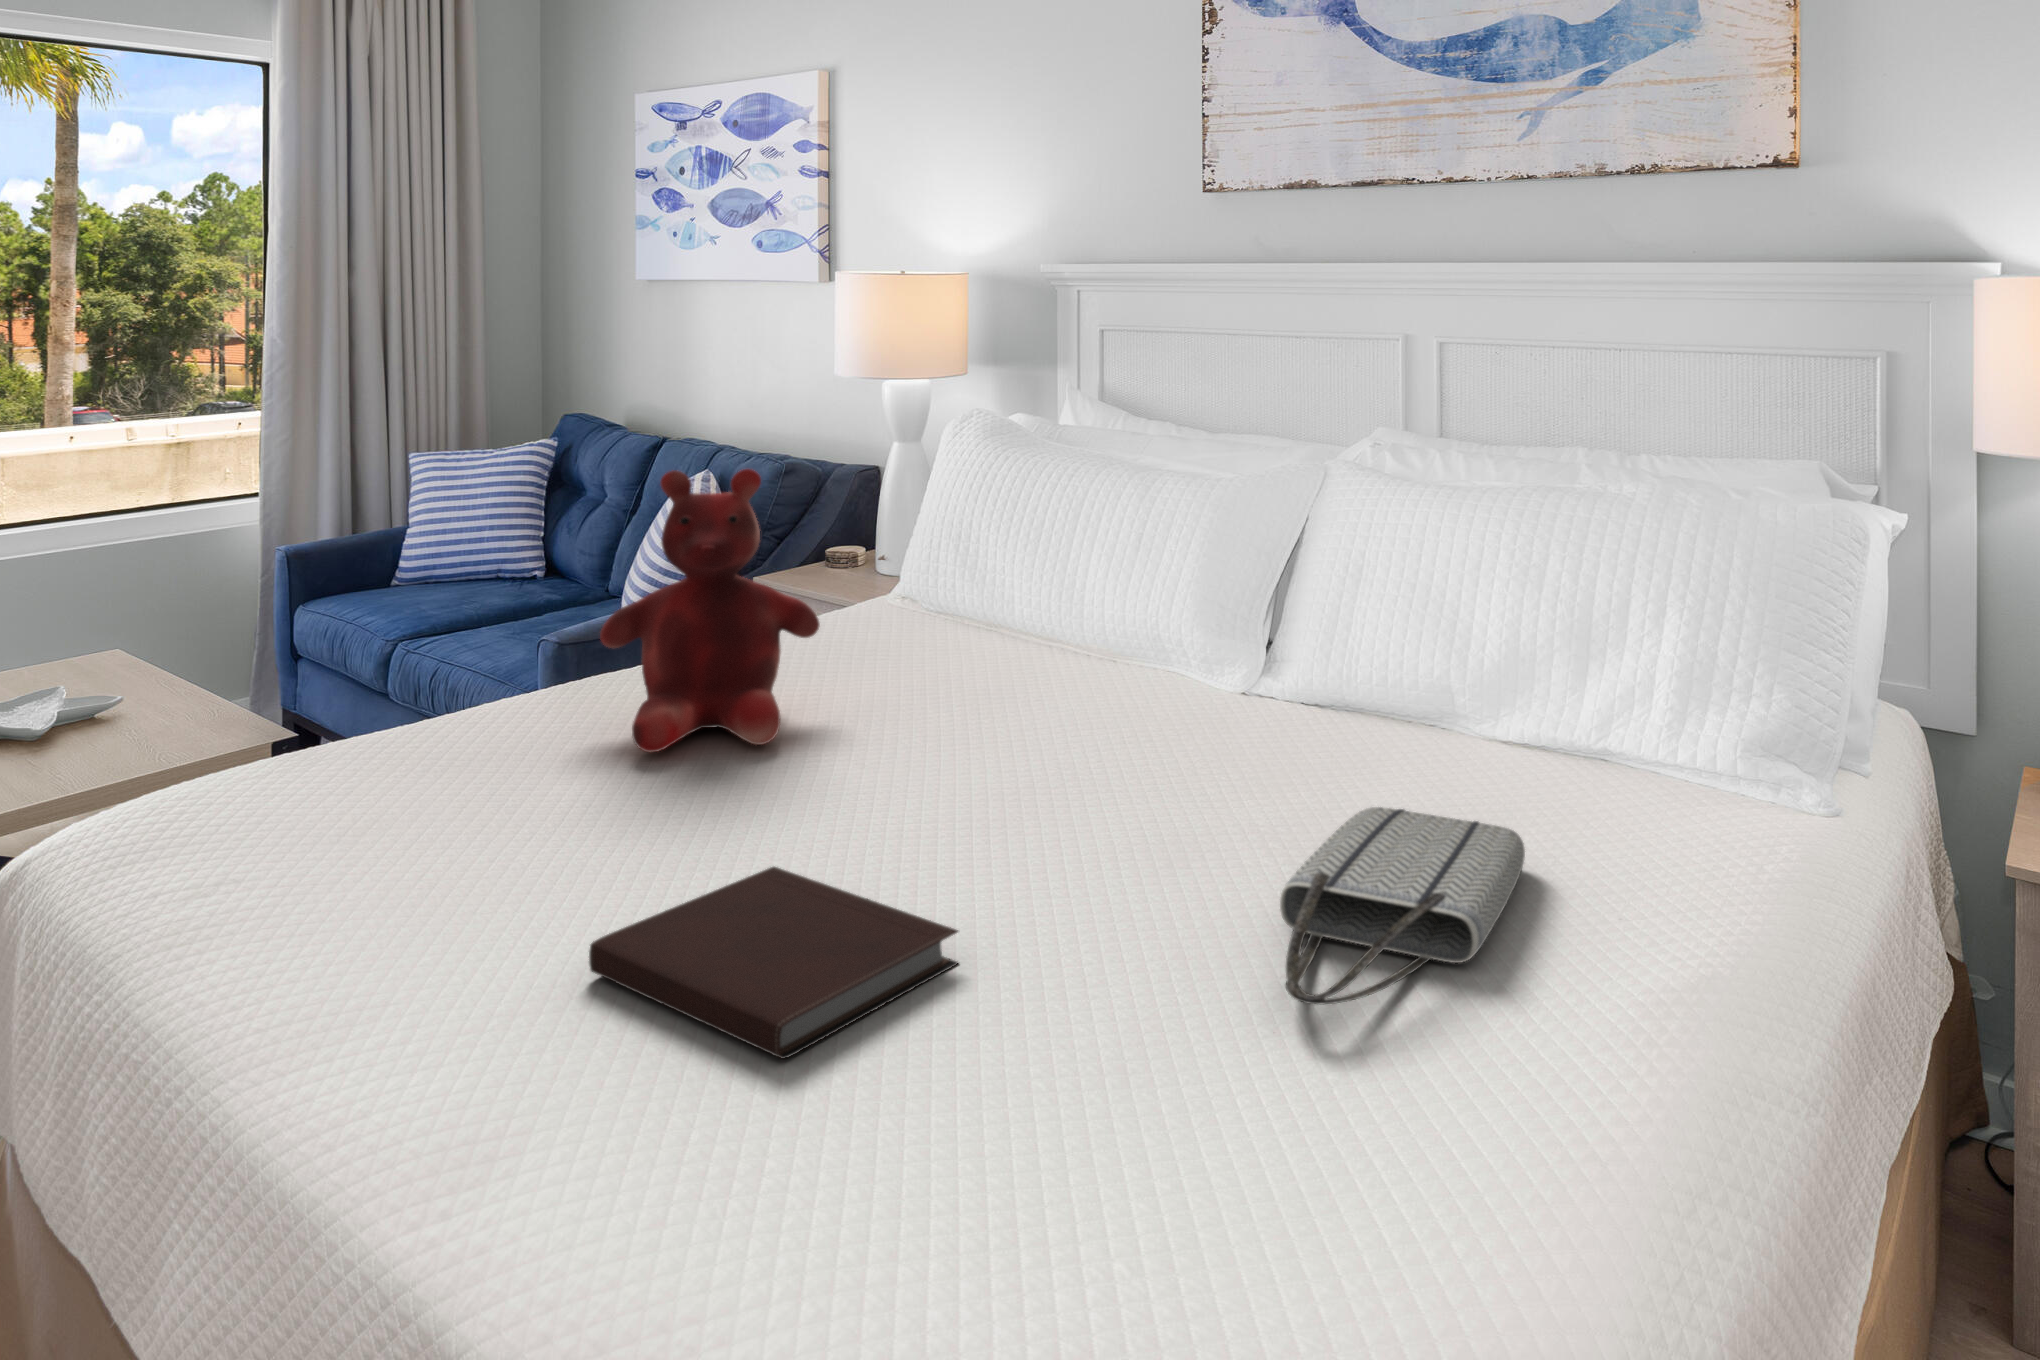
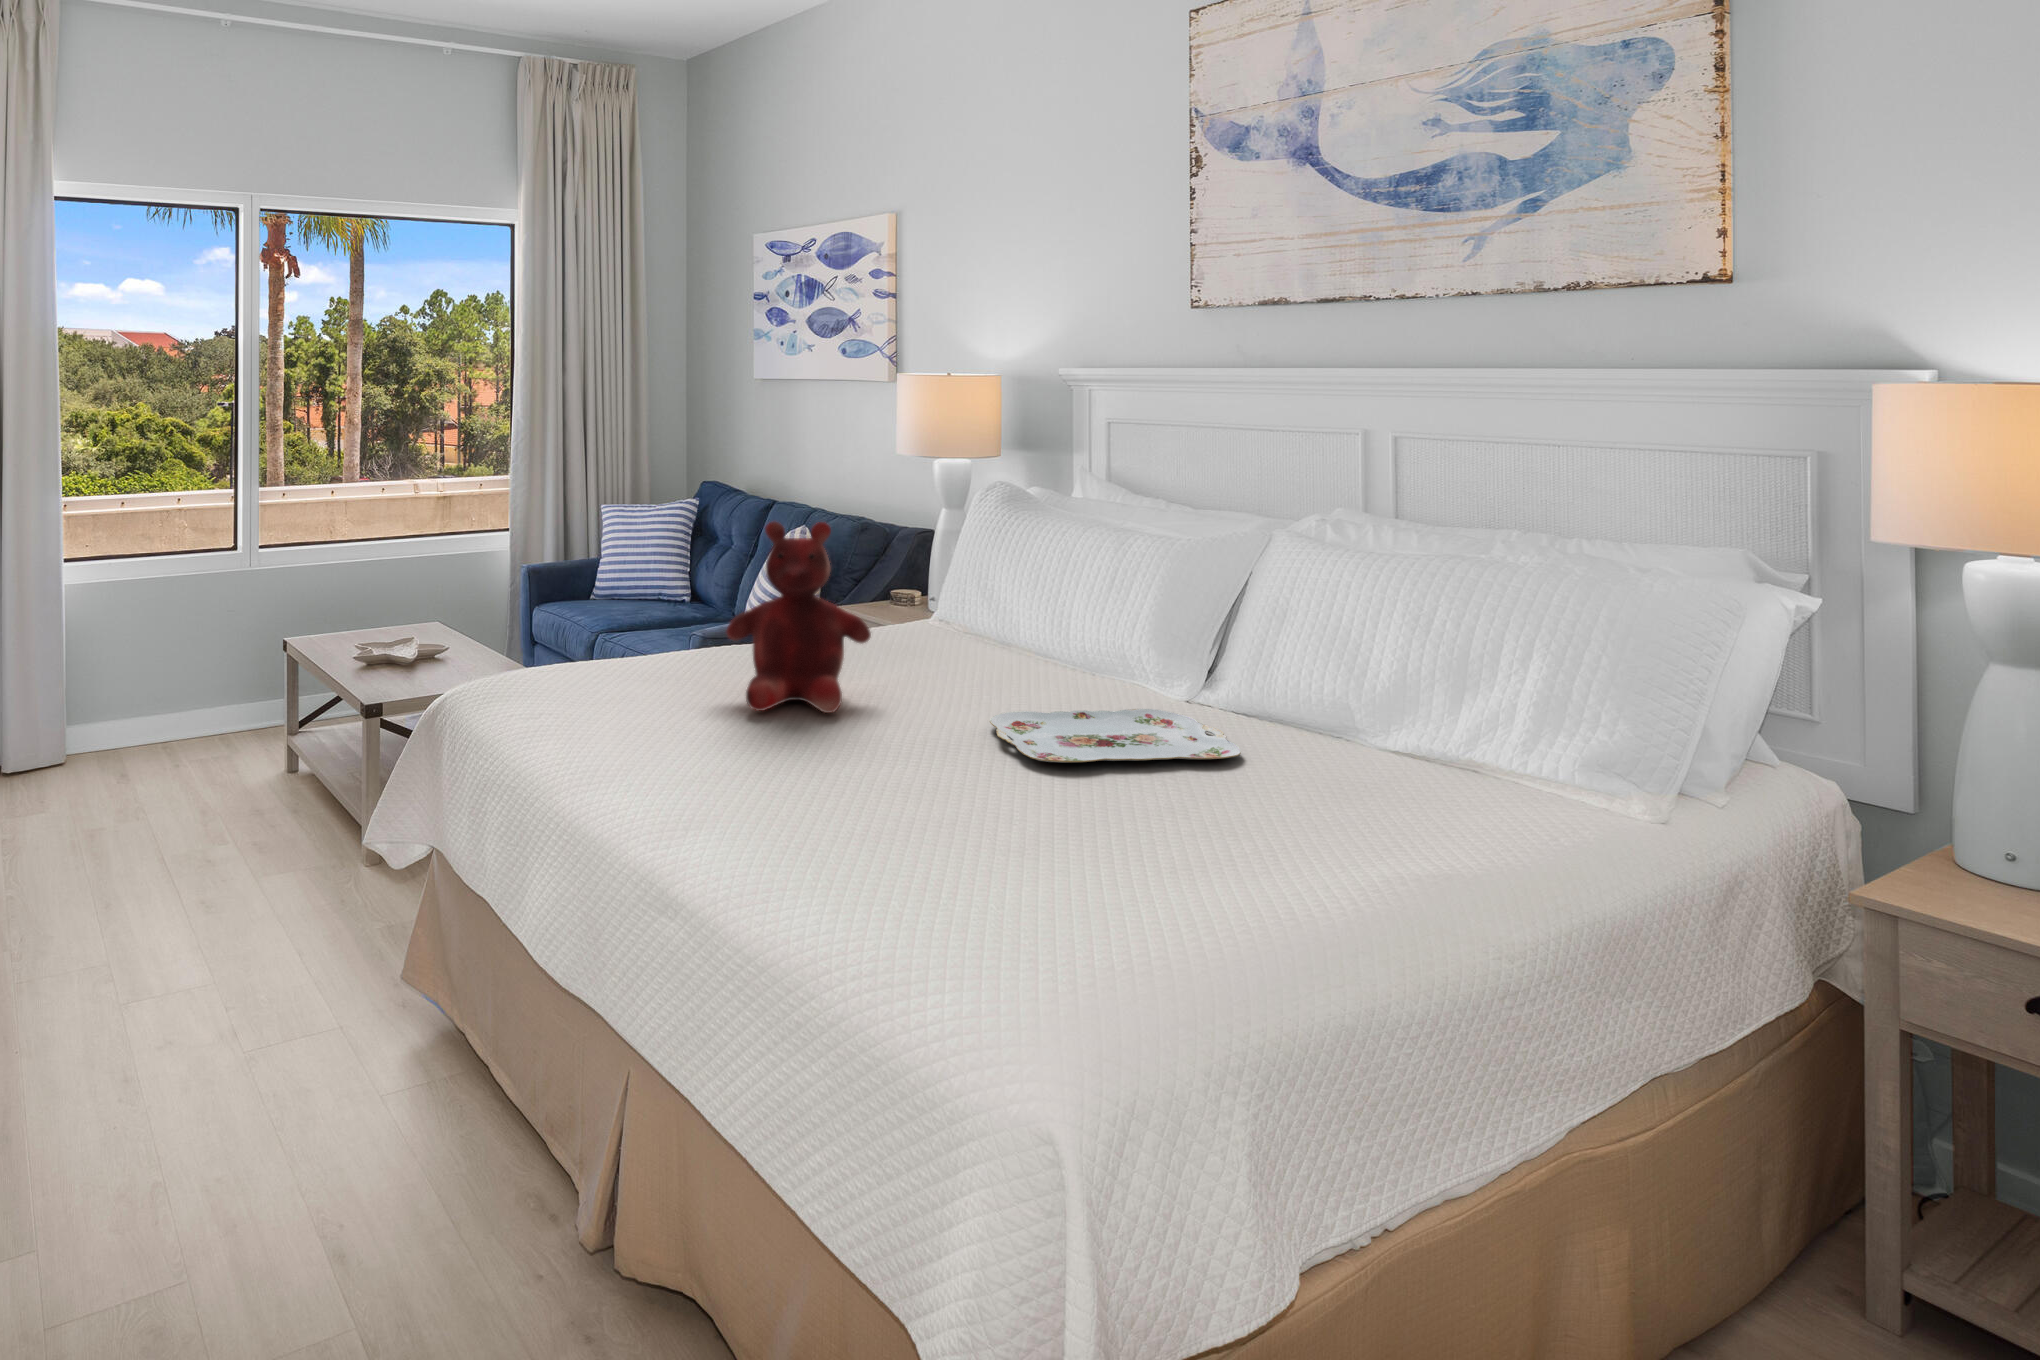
serving tray: none [993,695,1321,792] -> present [990,709,1241,763]
tote bag: present [1280,807,1525,1005] -> none [1149,789,1372,894]
notebook: present [589,867,958,1059] -> none [718,778,939,875]

